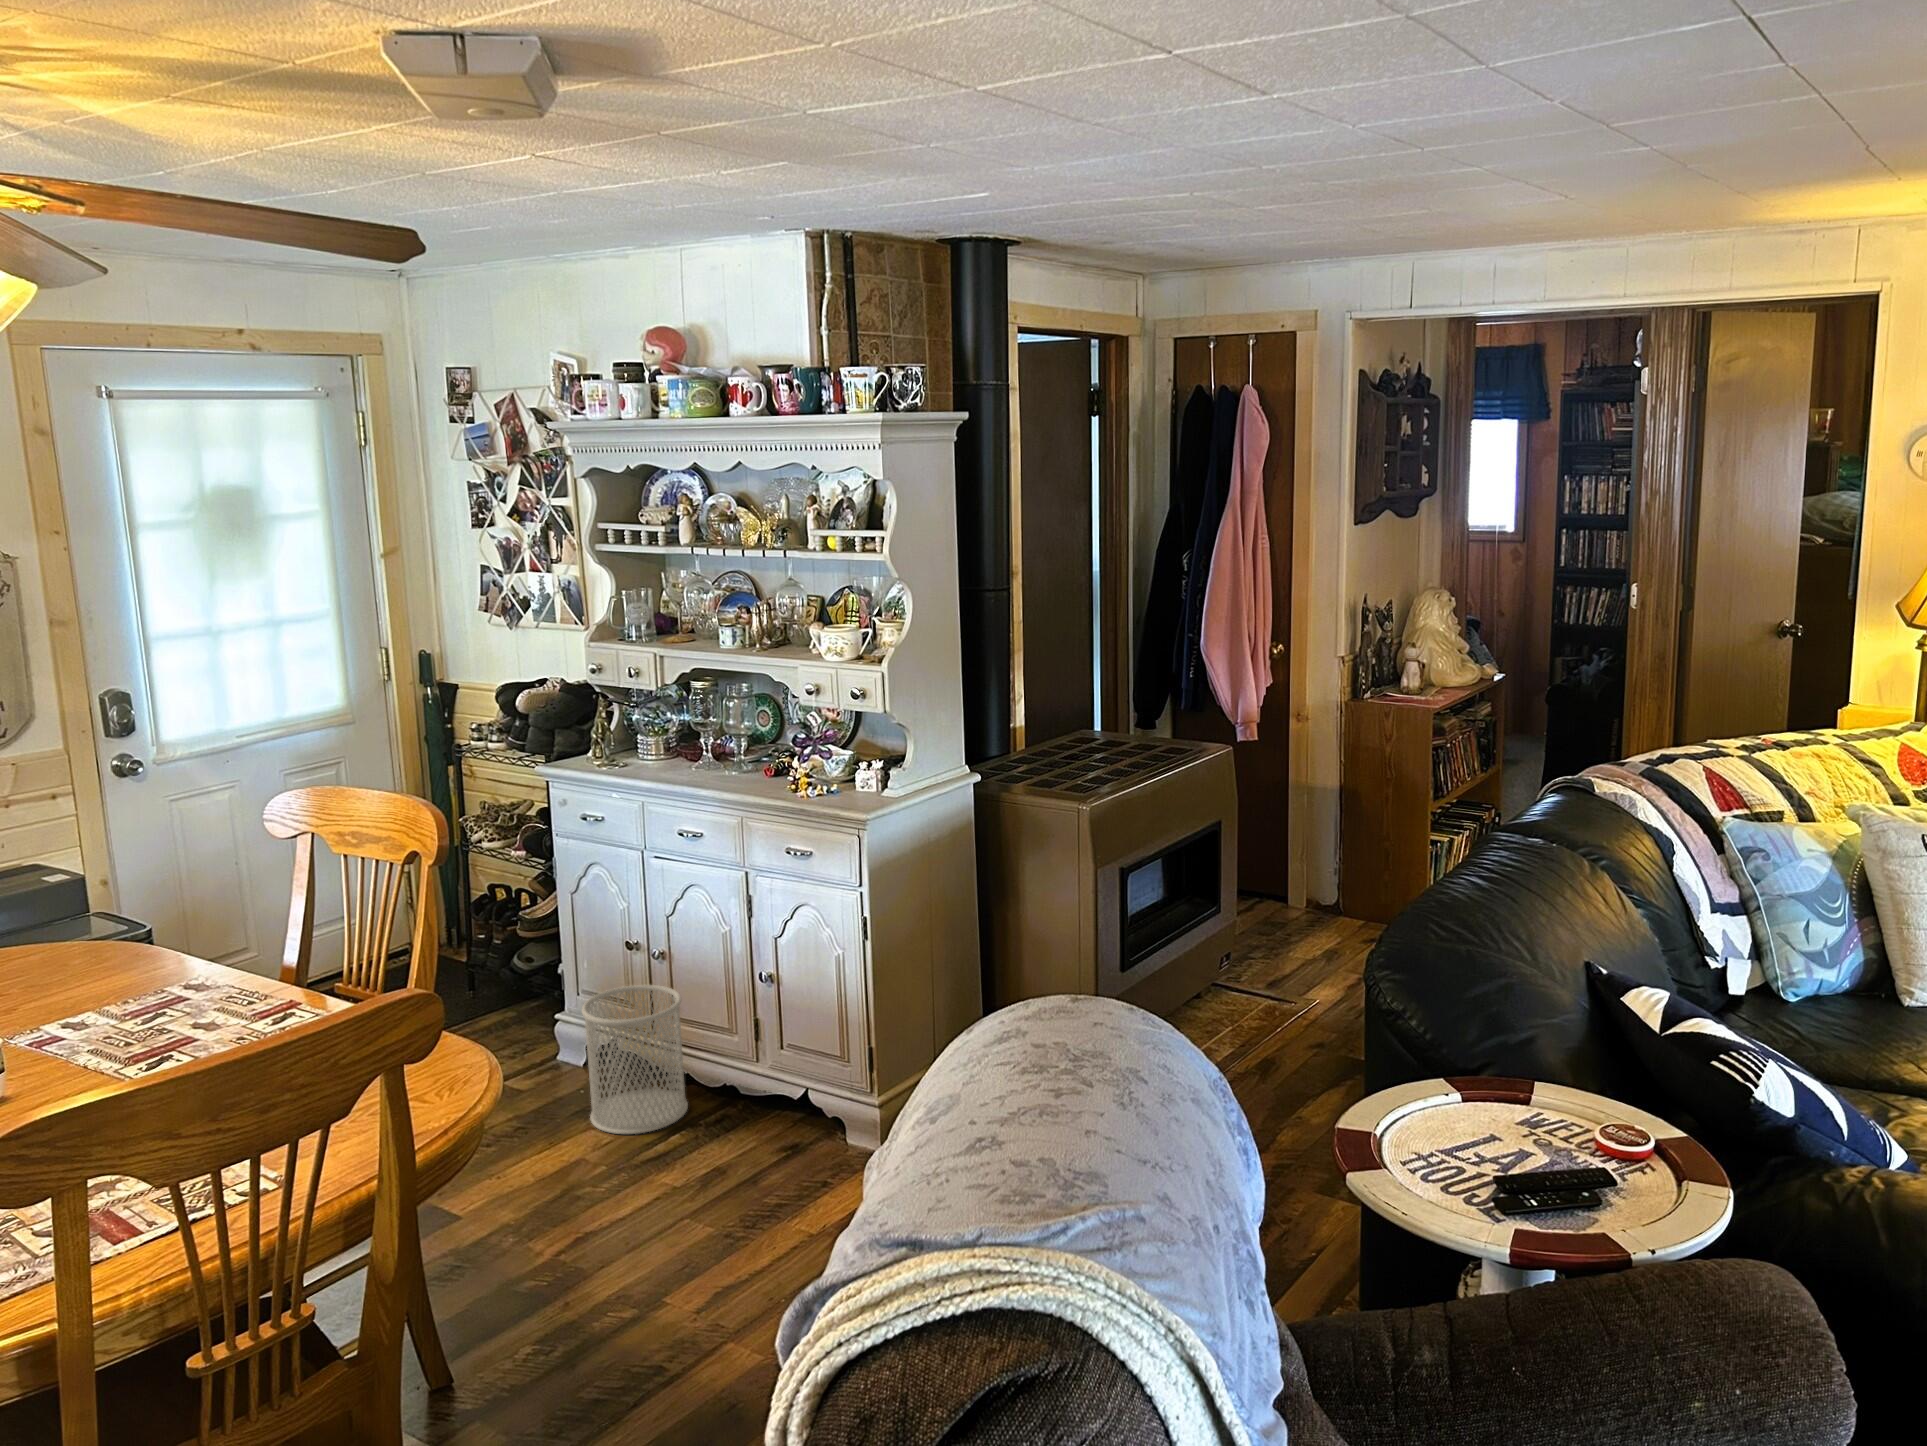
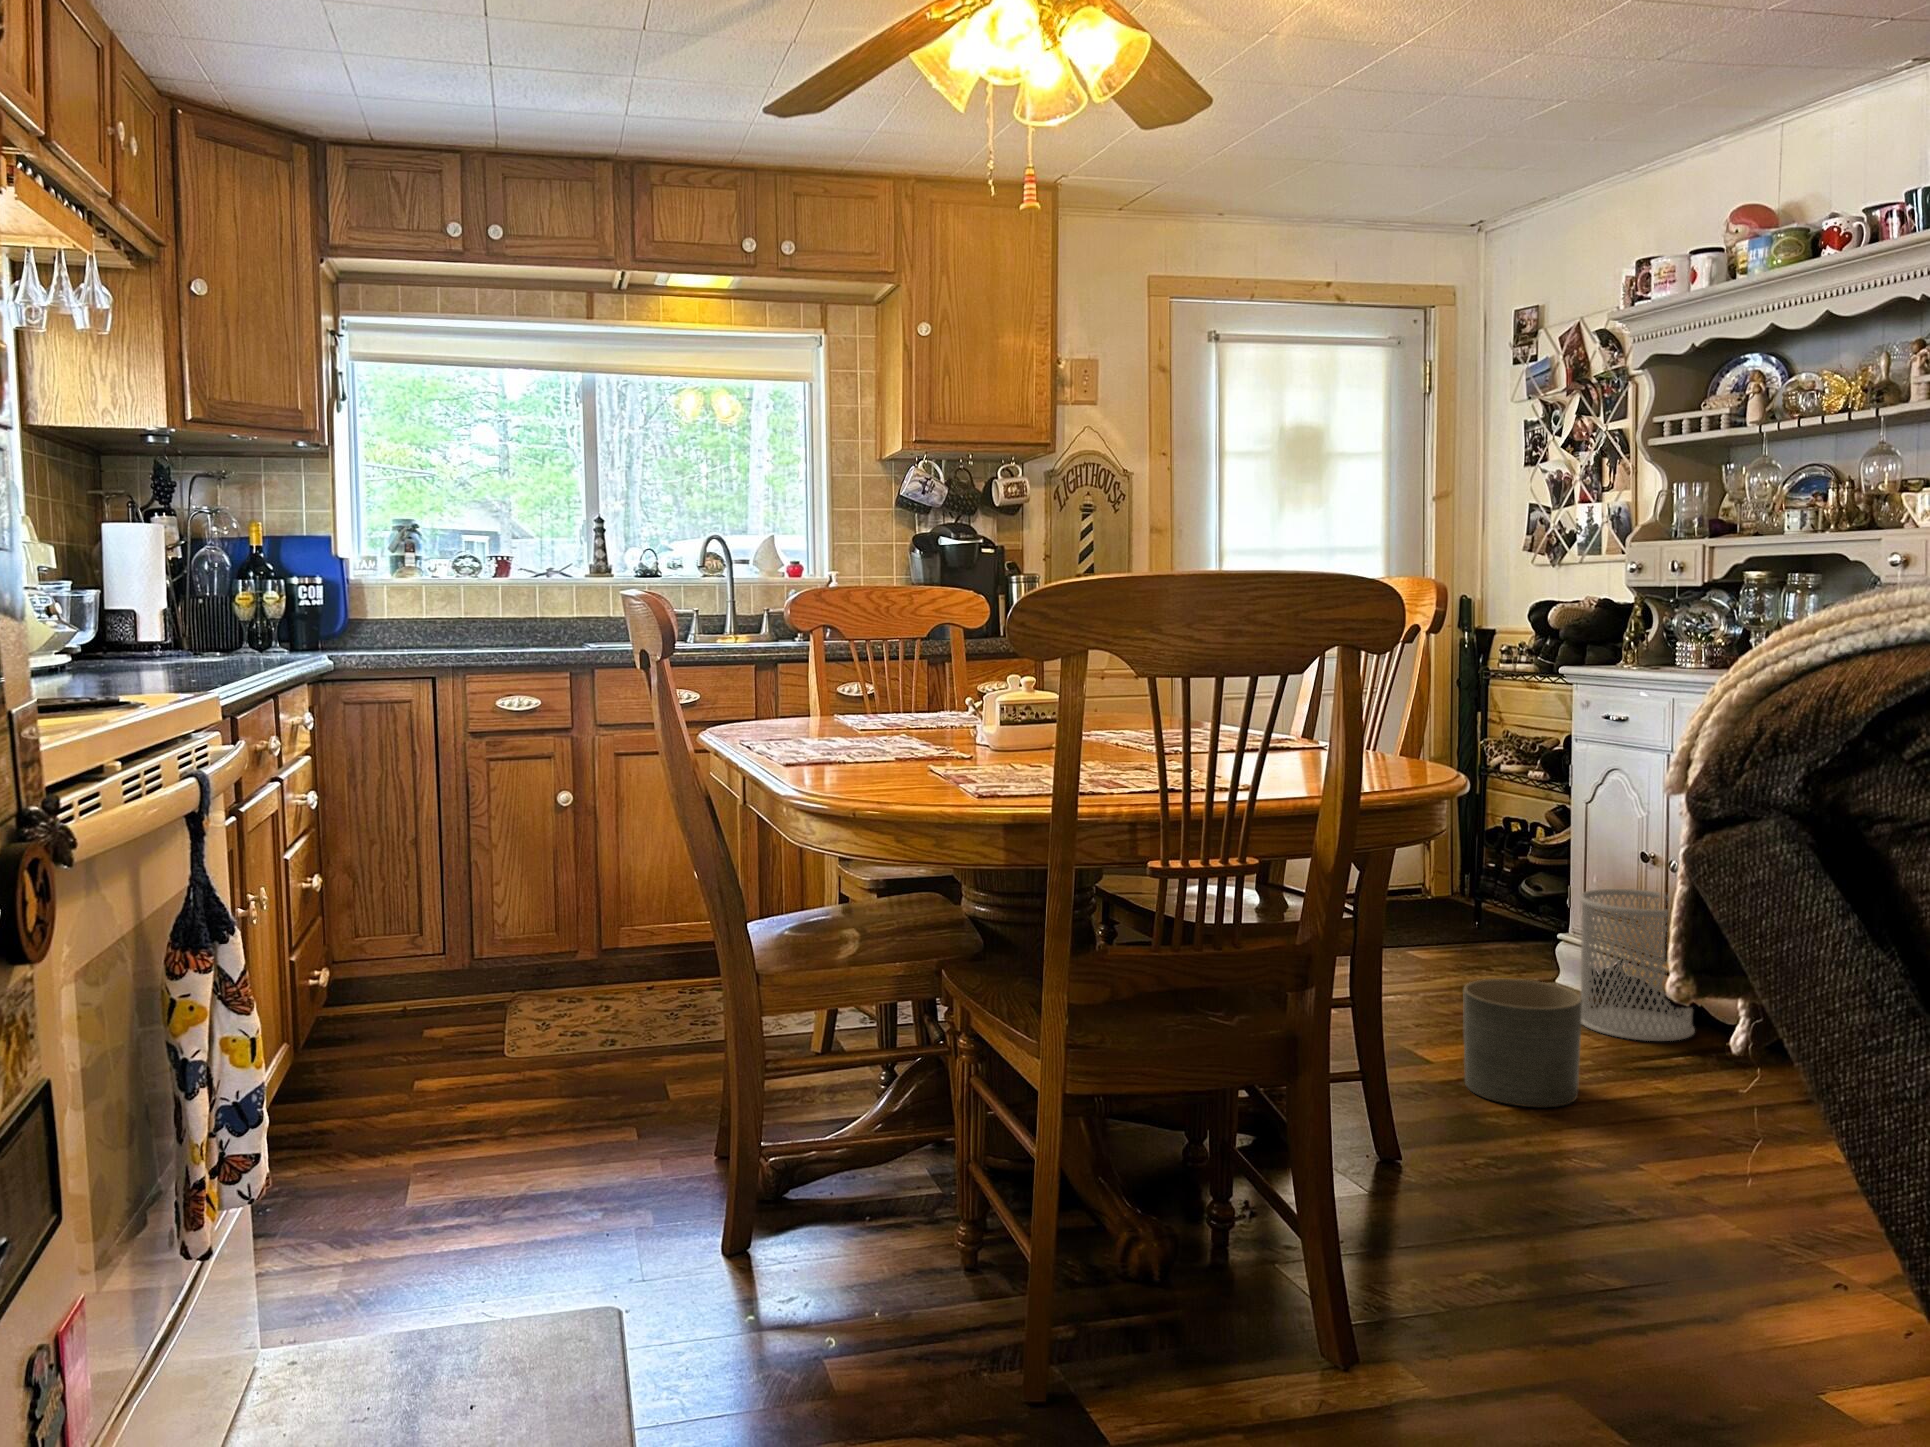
planter: none [495,1132,608,1269] -> present [1463,979,1582,1107]

